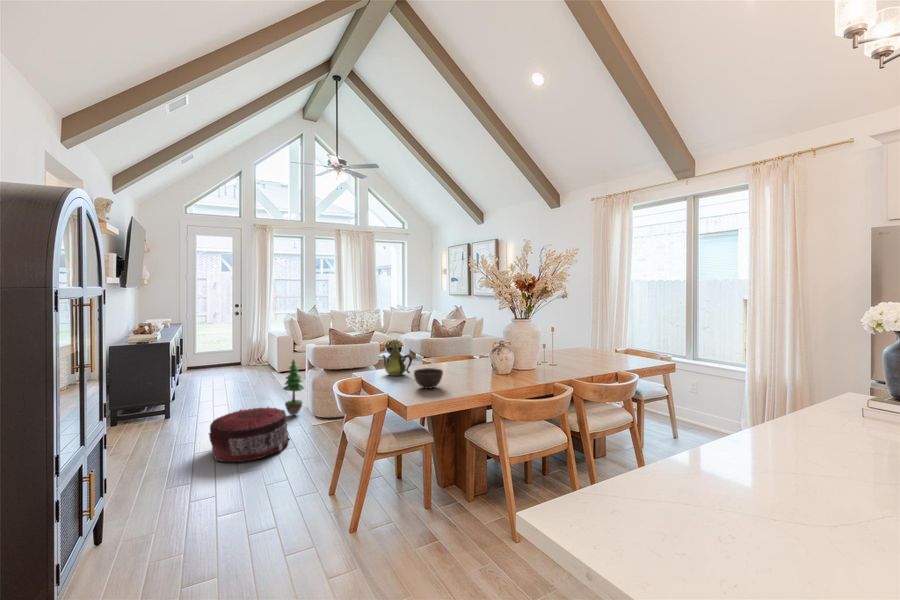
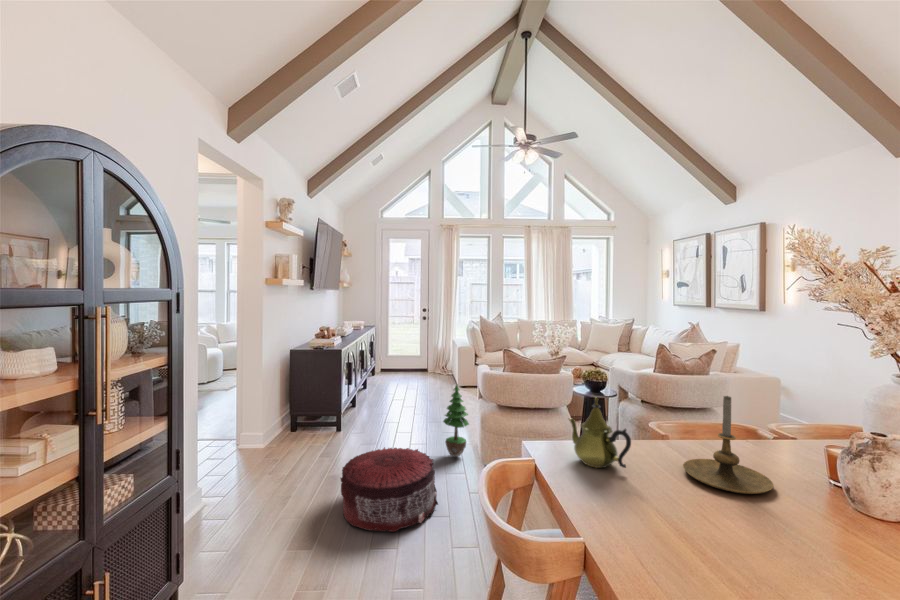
candle holder: none [435,334,469,374] -> present [683,396,773,494]
bowl: present [414,368,443,389] -> none [641,483,723,547]

